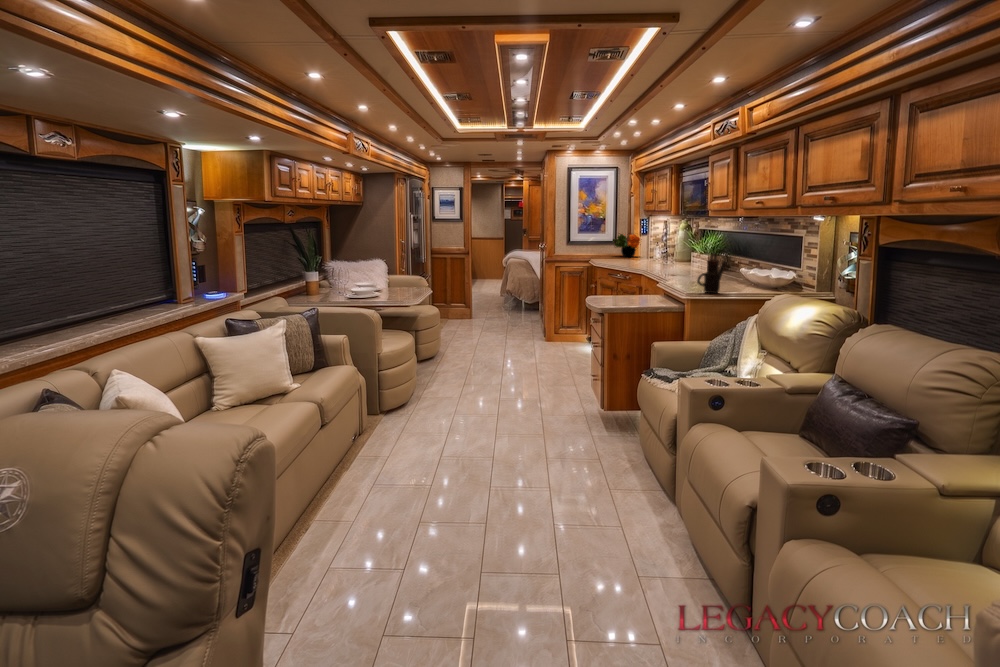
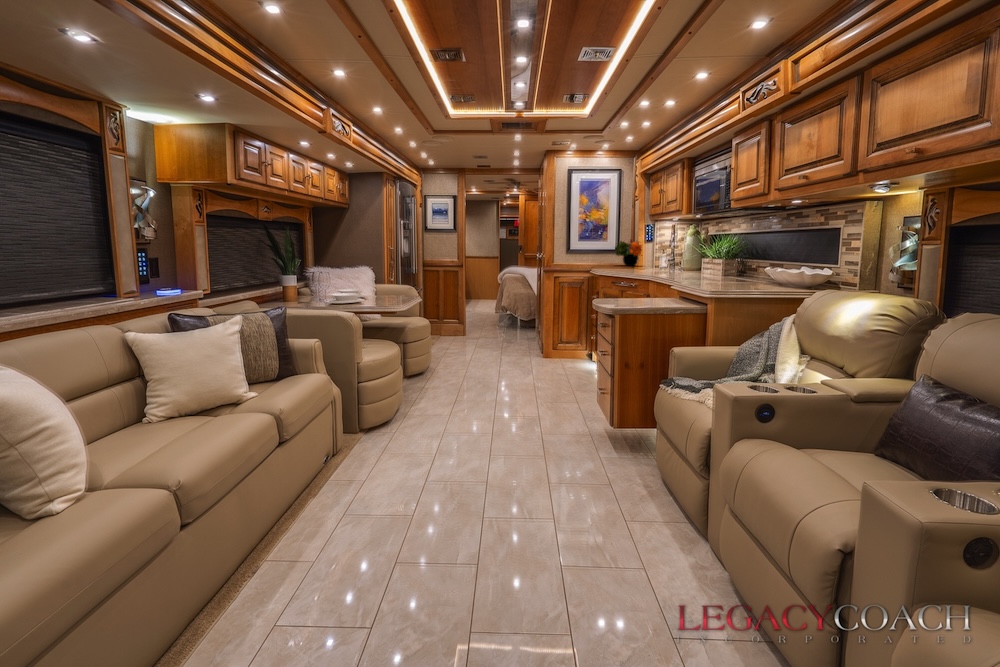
teapot: present [697,254,728,293] -> none [722,246,757,291]

